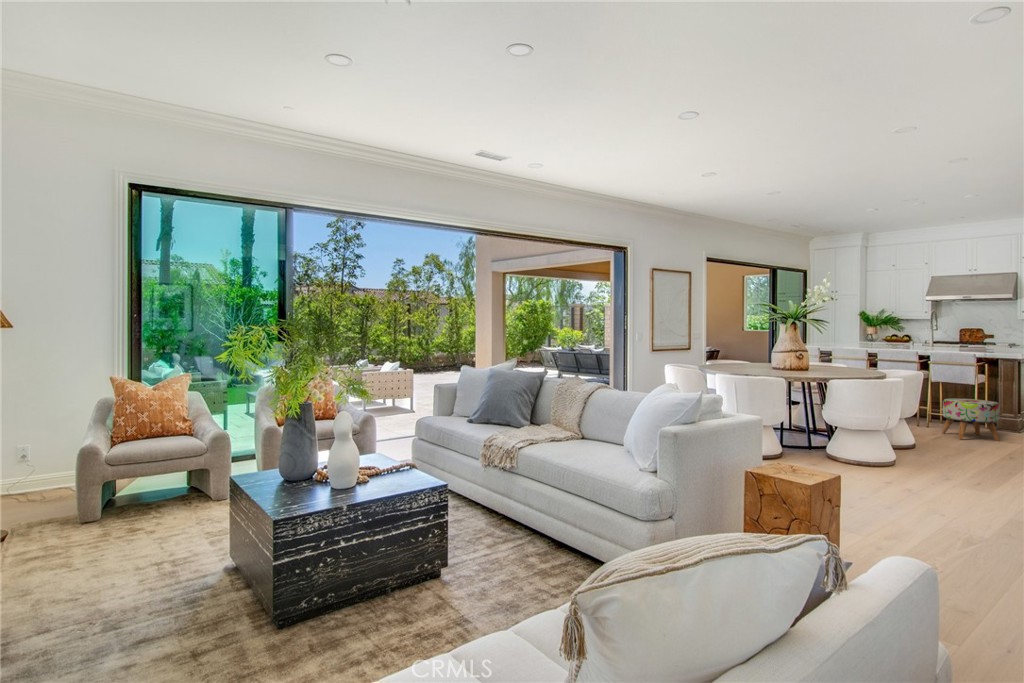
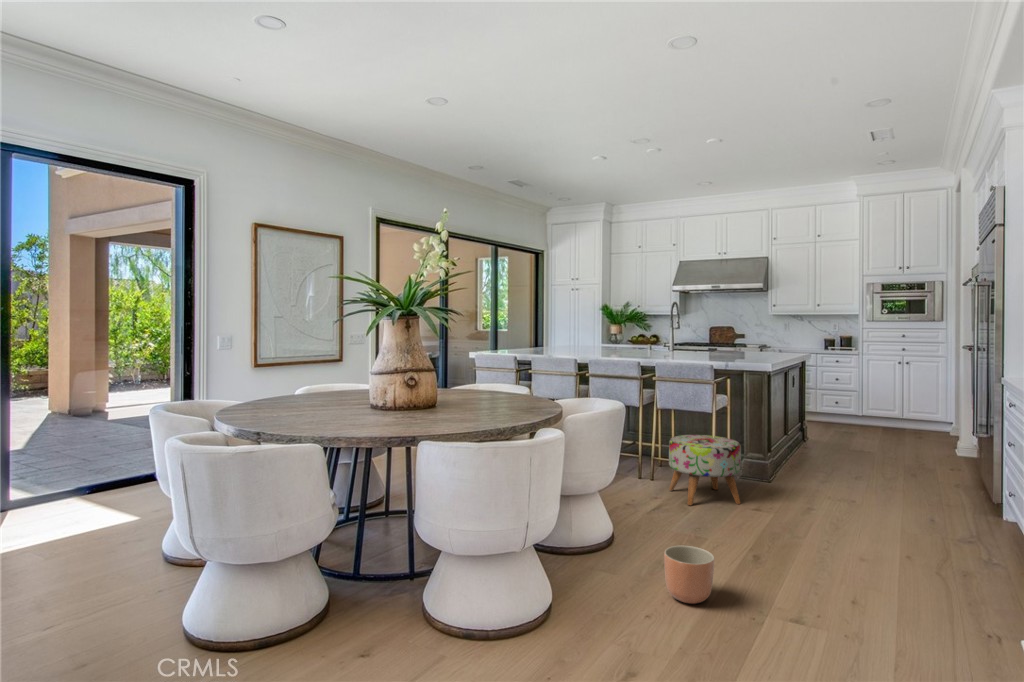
planter: none [959,442,990,468] -> present [664,546,714,604]

